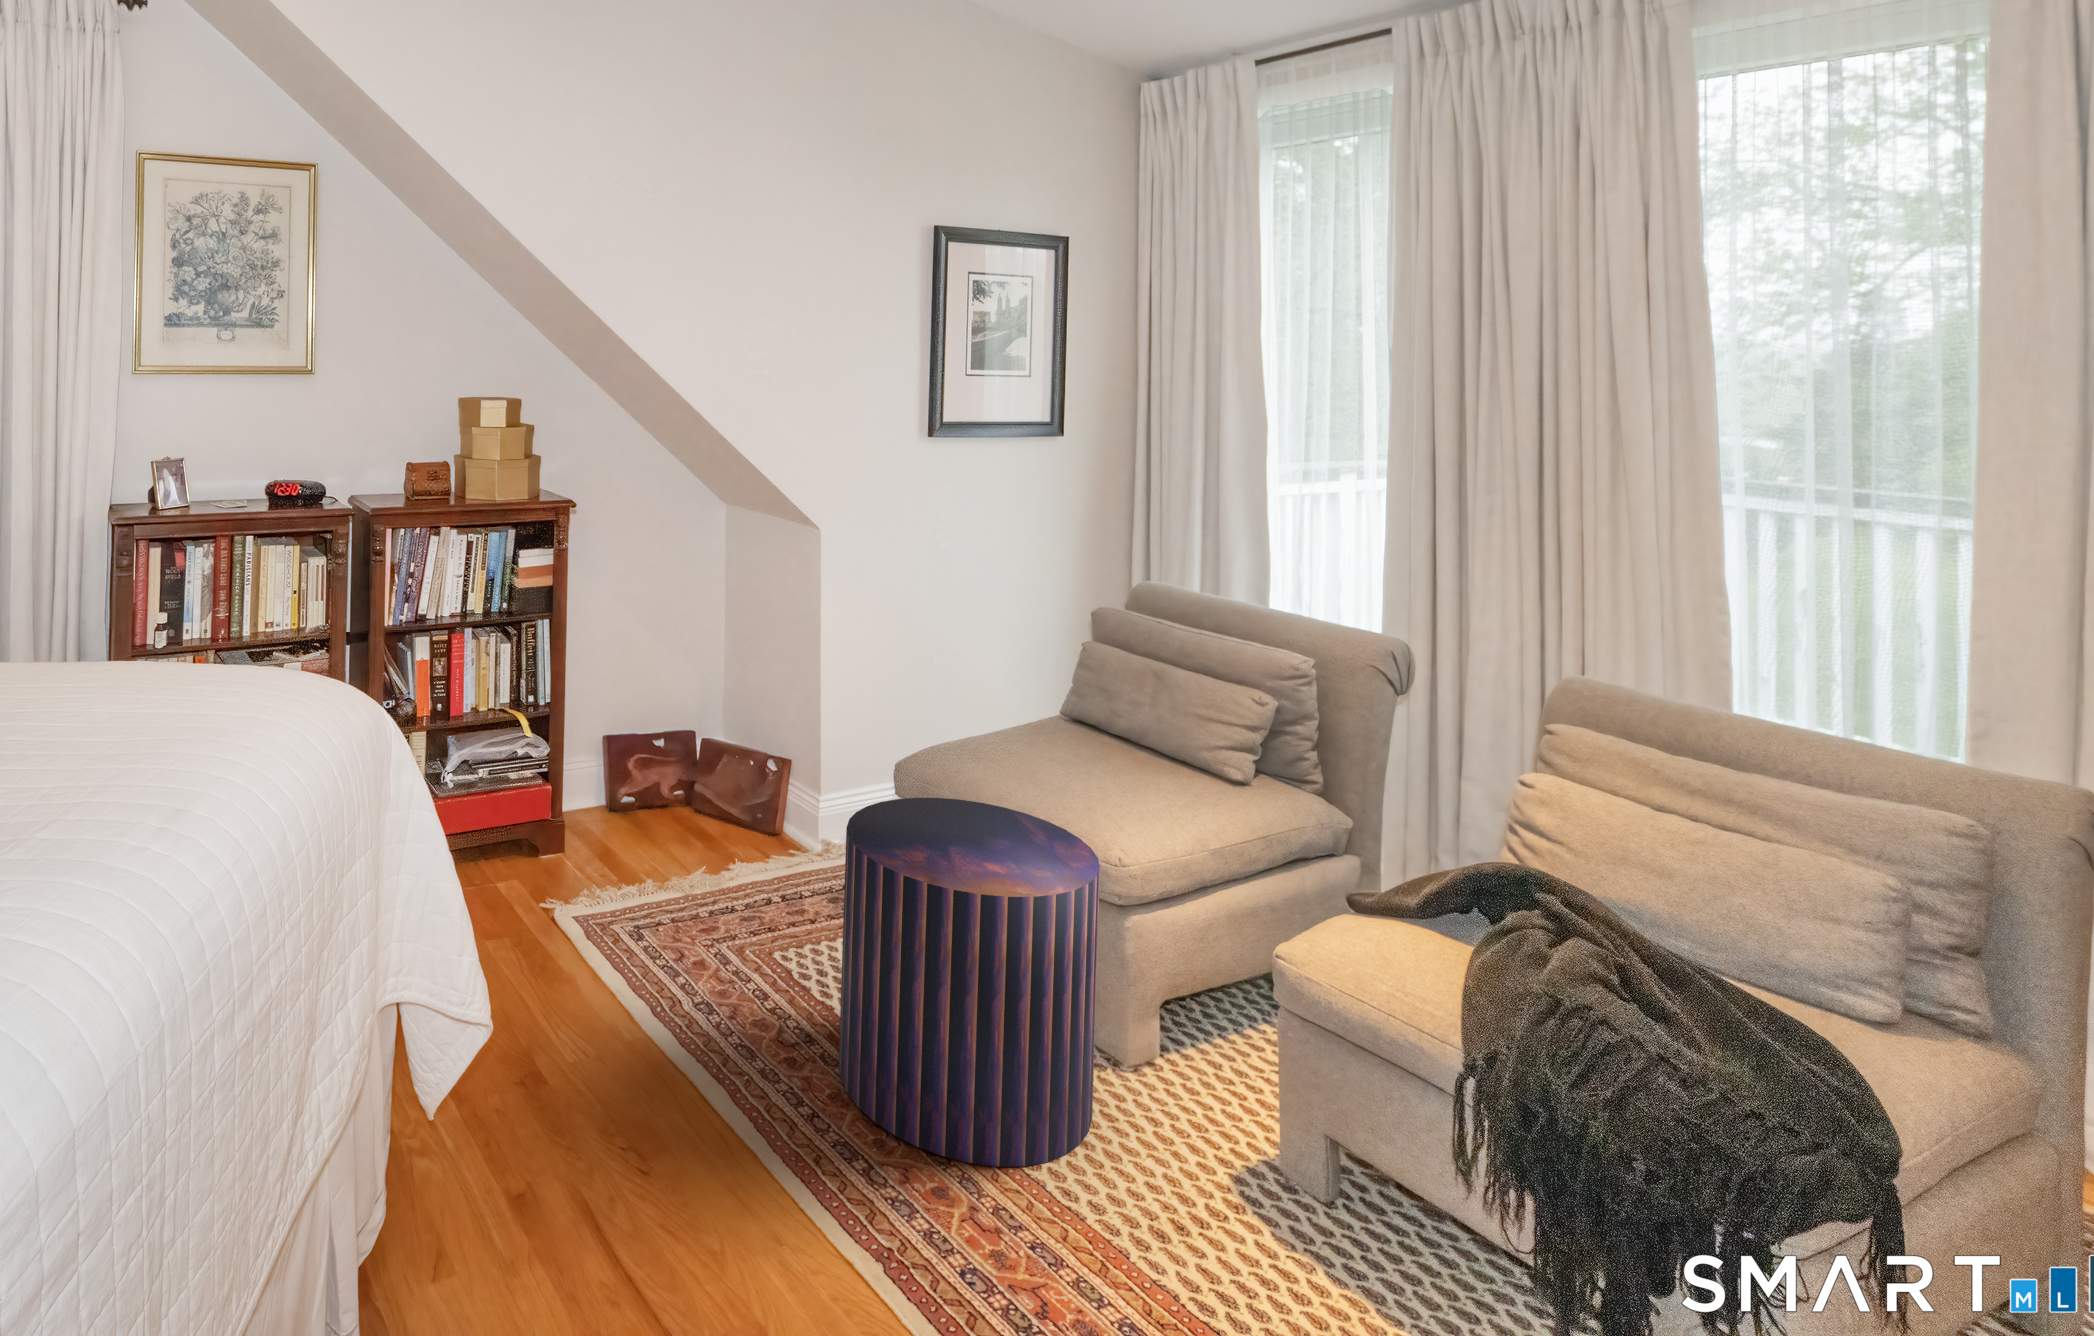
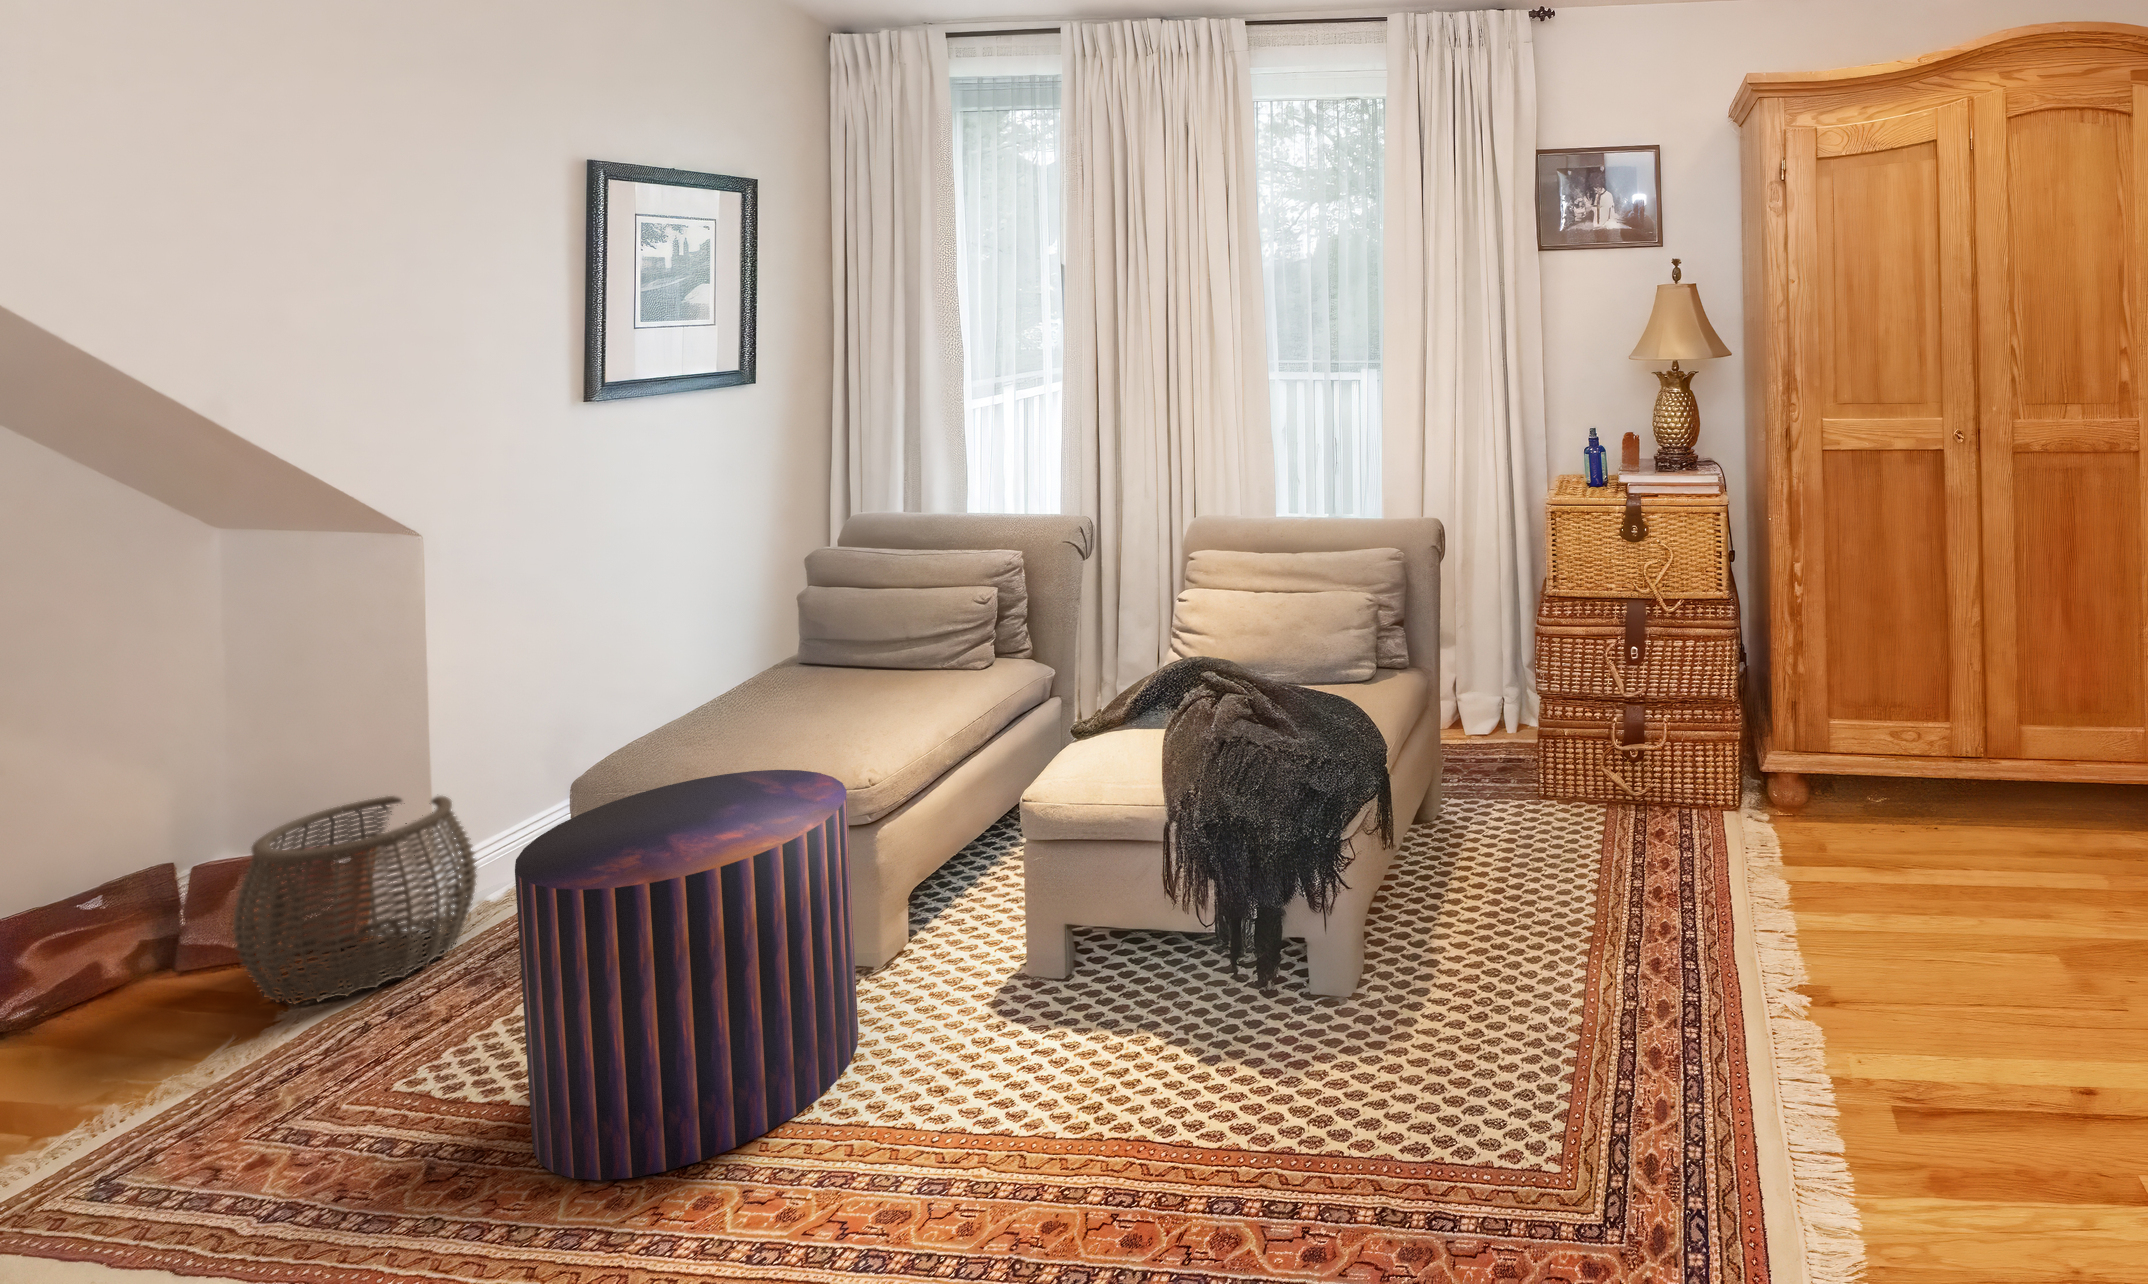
woven basket: none [716,730,845,875] -> present [232,796,477,1004]

